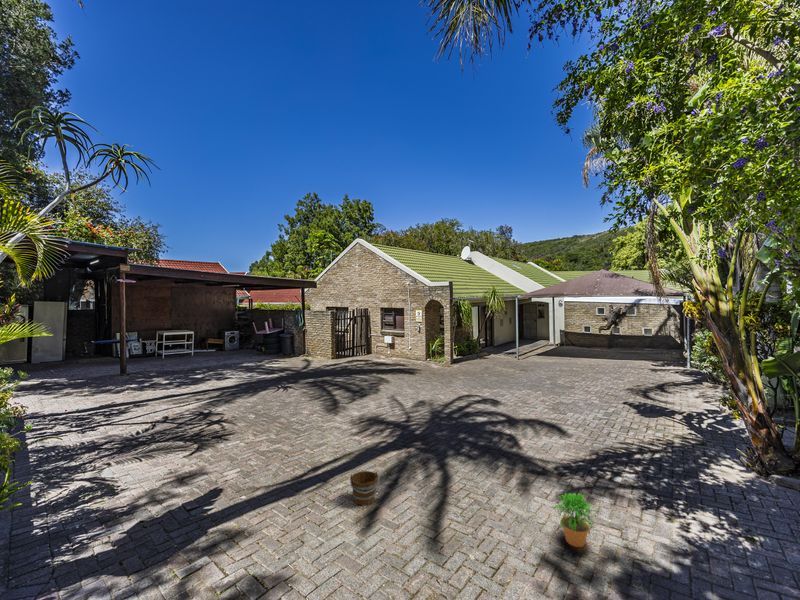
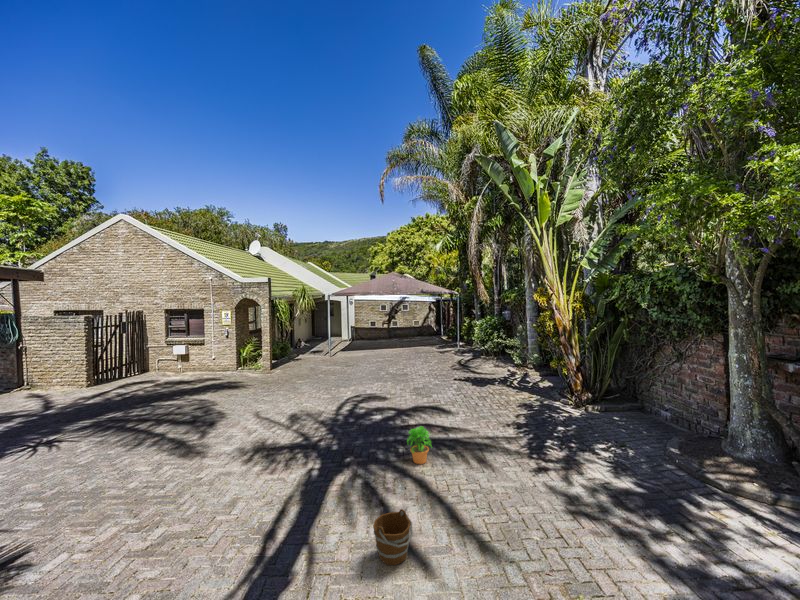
potted plant: present [555,493,594,547] -> present [407,426,431,464]

